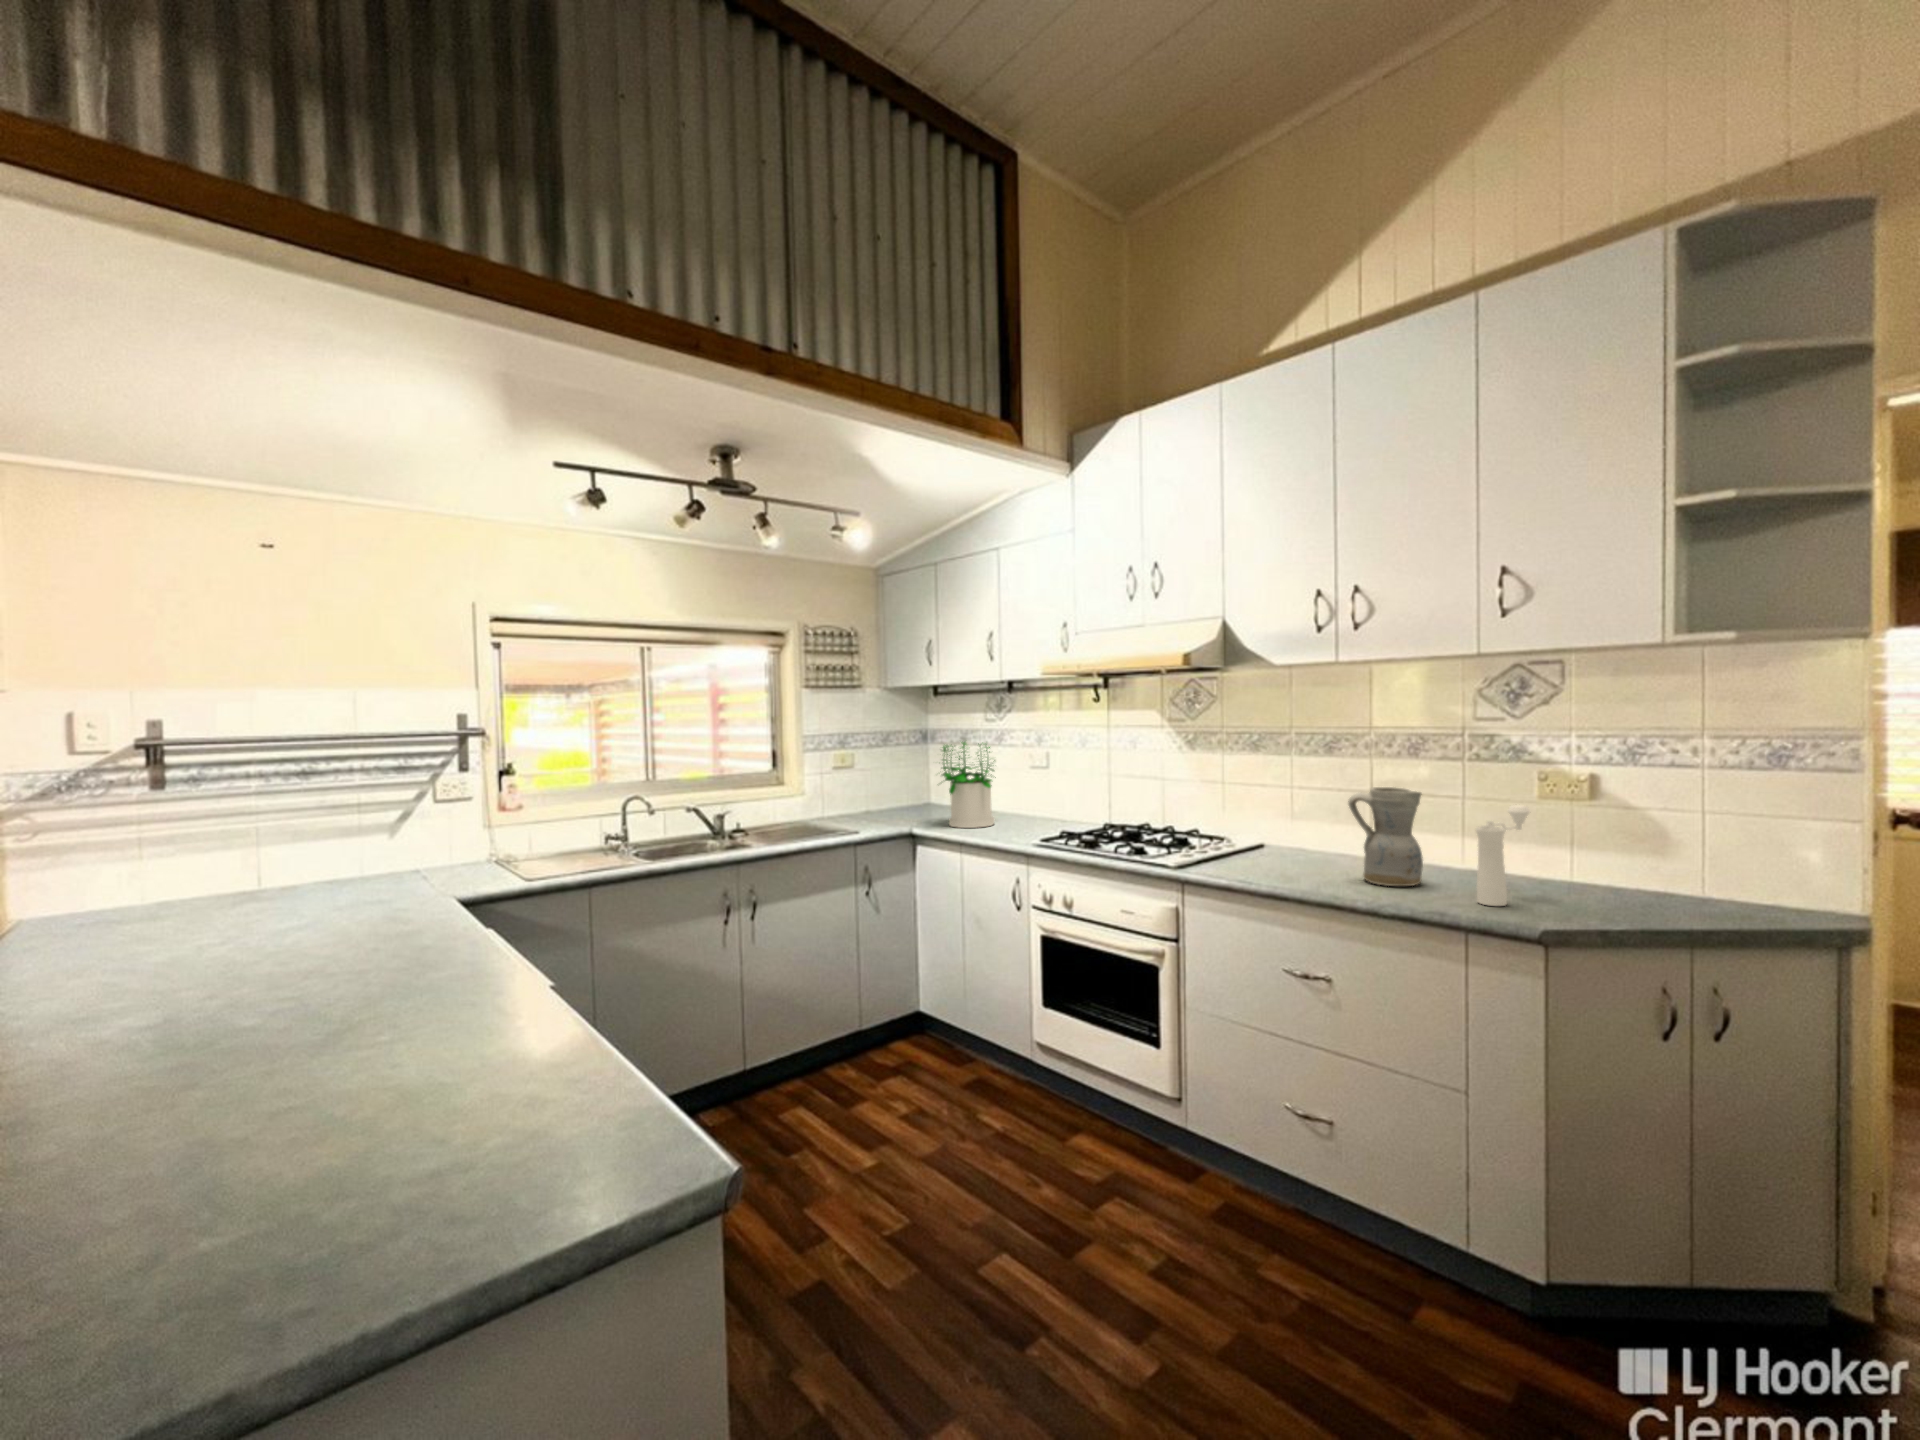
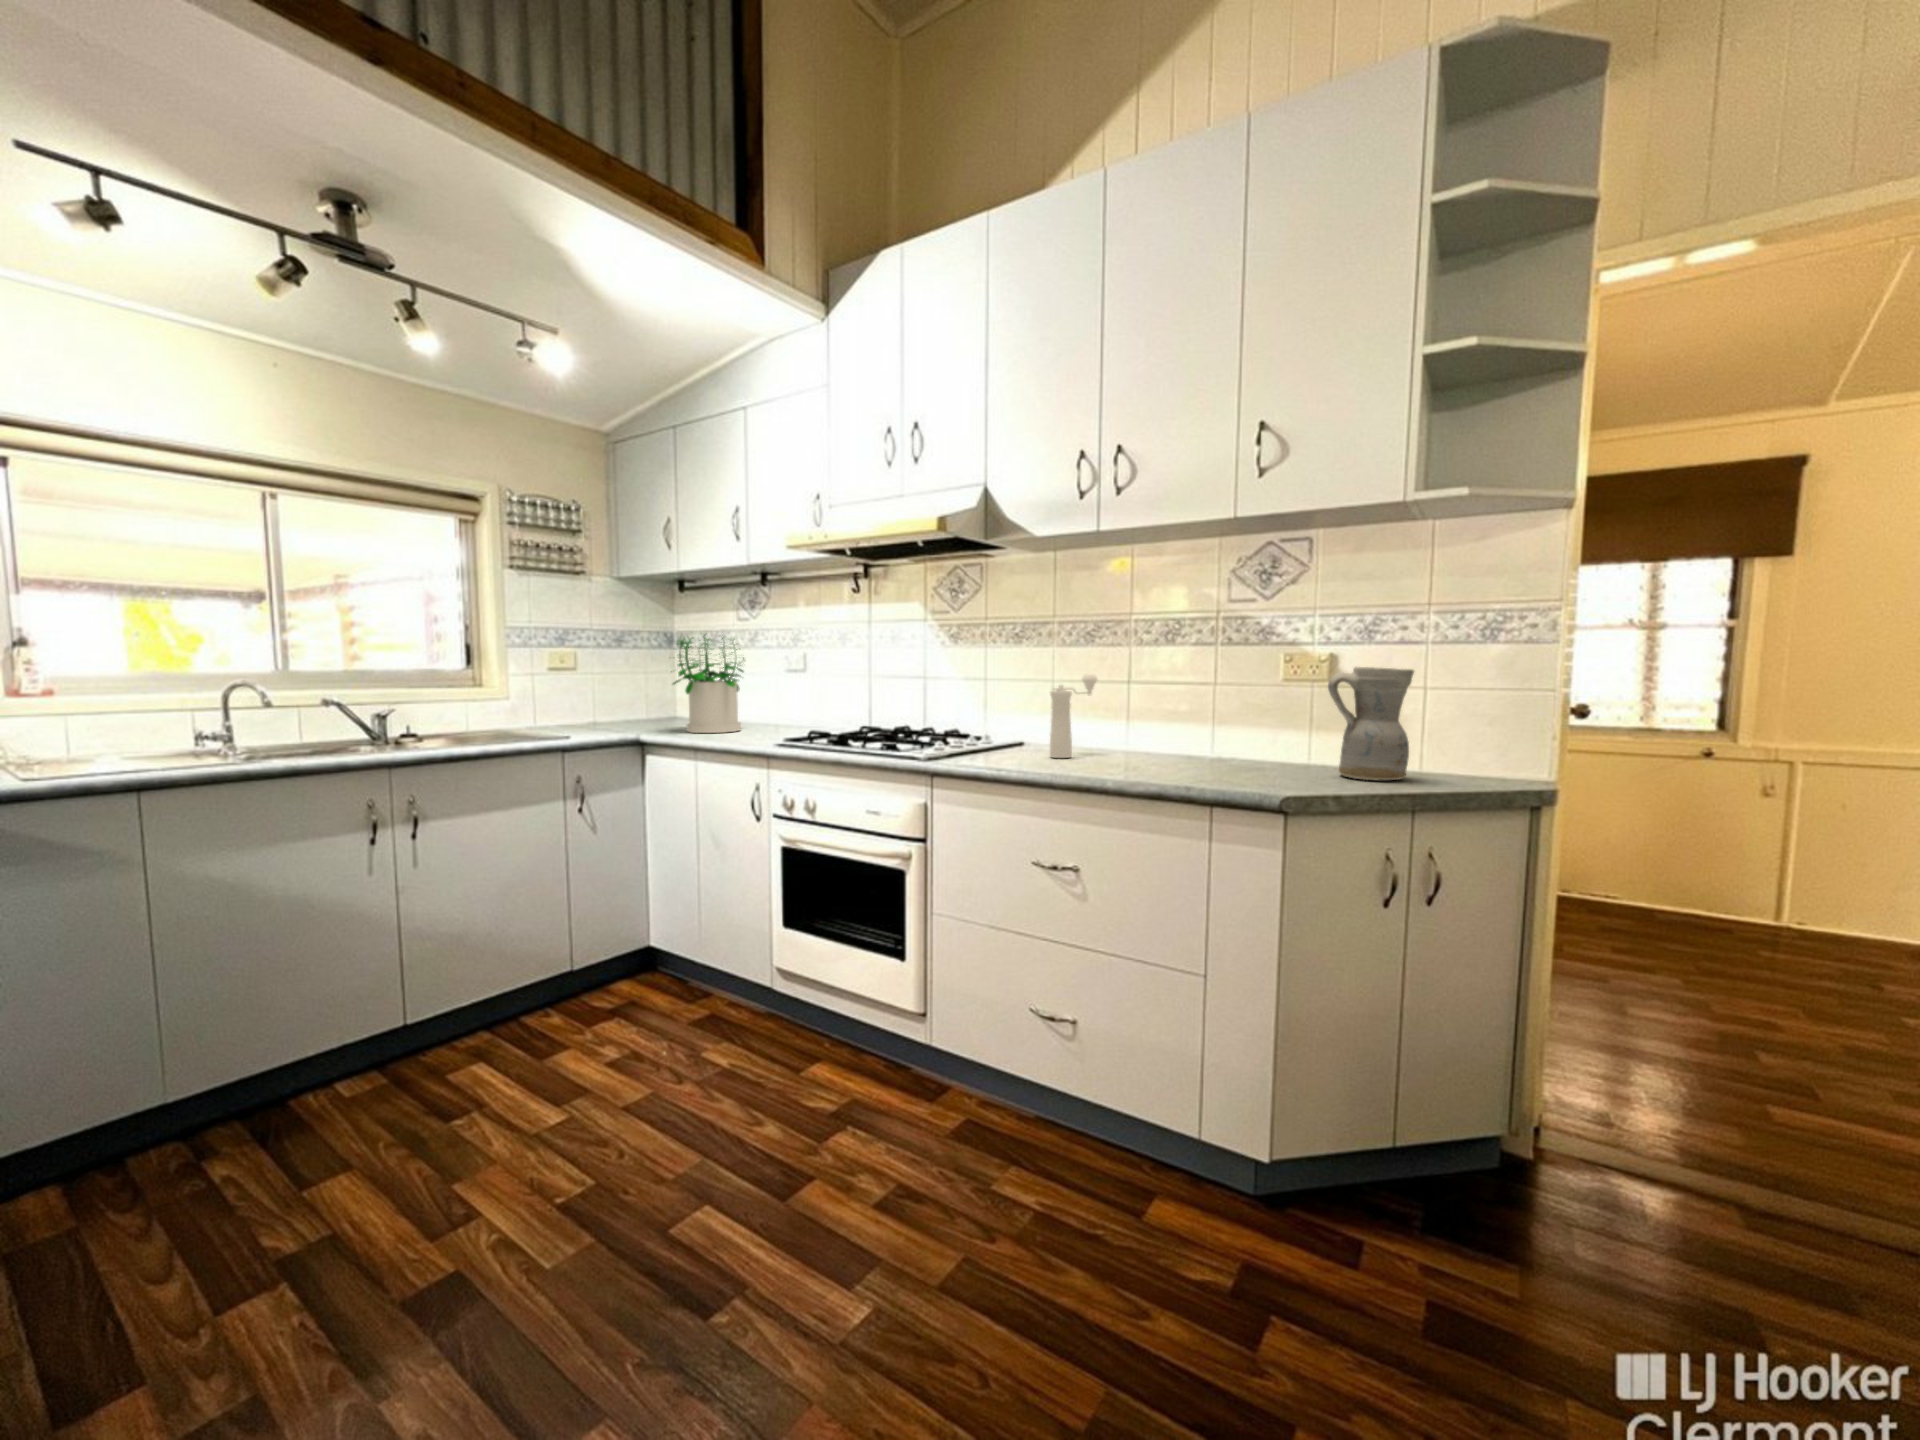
ceramic pitcher: present [1348,787,1423,886] -> present [1328,667,1414,780]
pepper mill: present [1476,805,1530,906] -> present [1050,675,1097,758]

